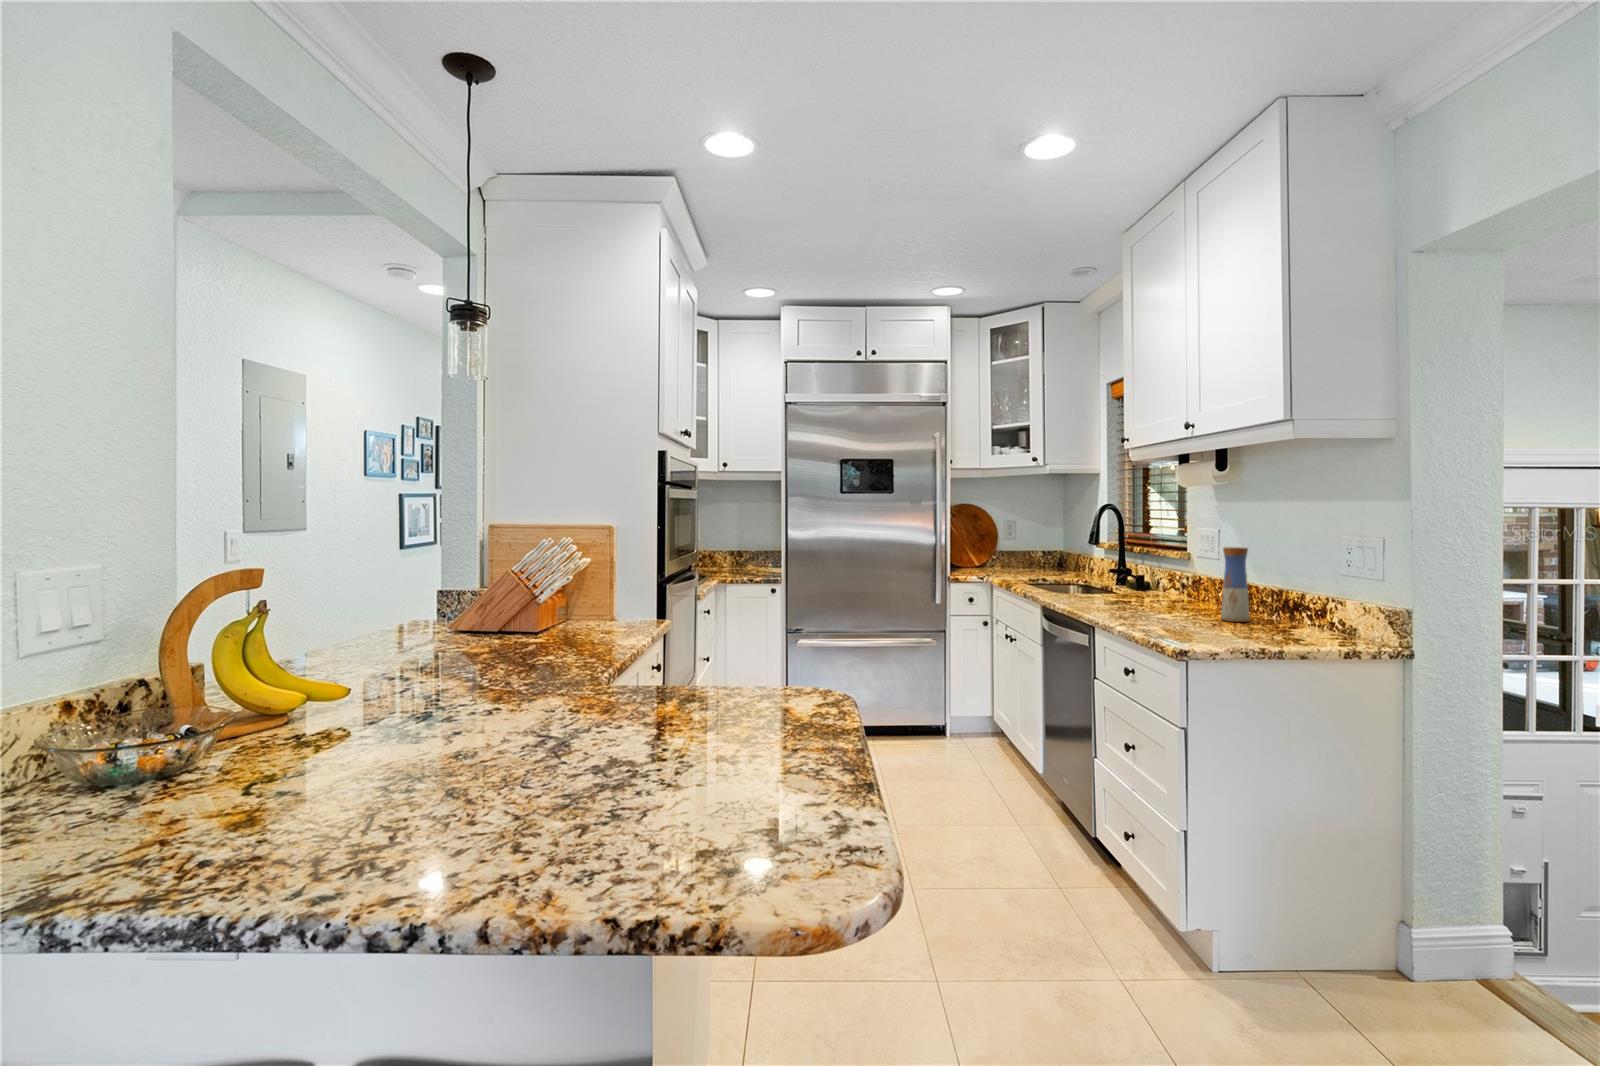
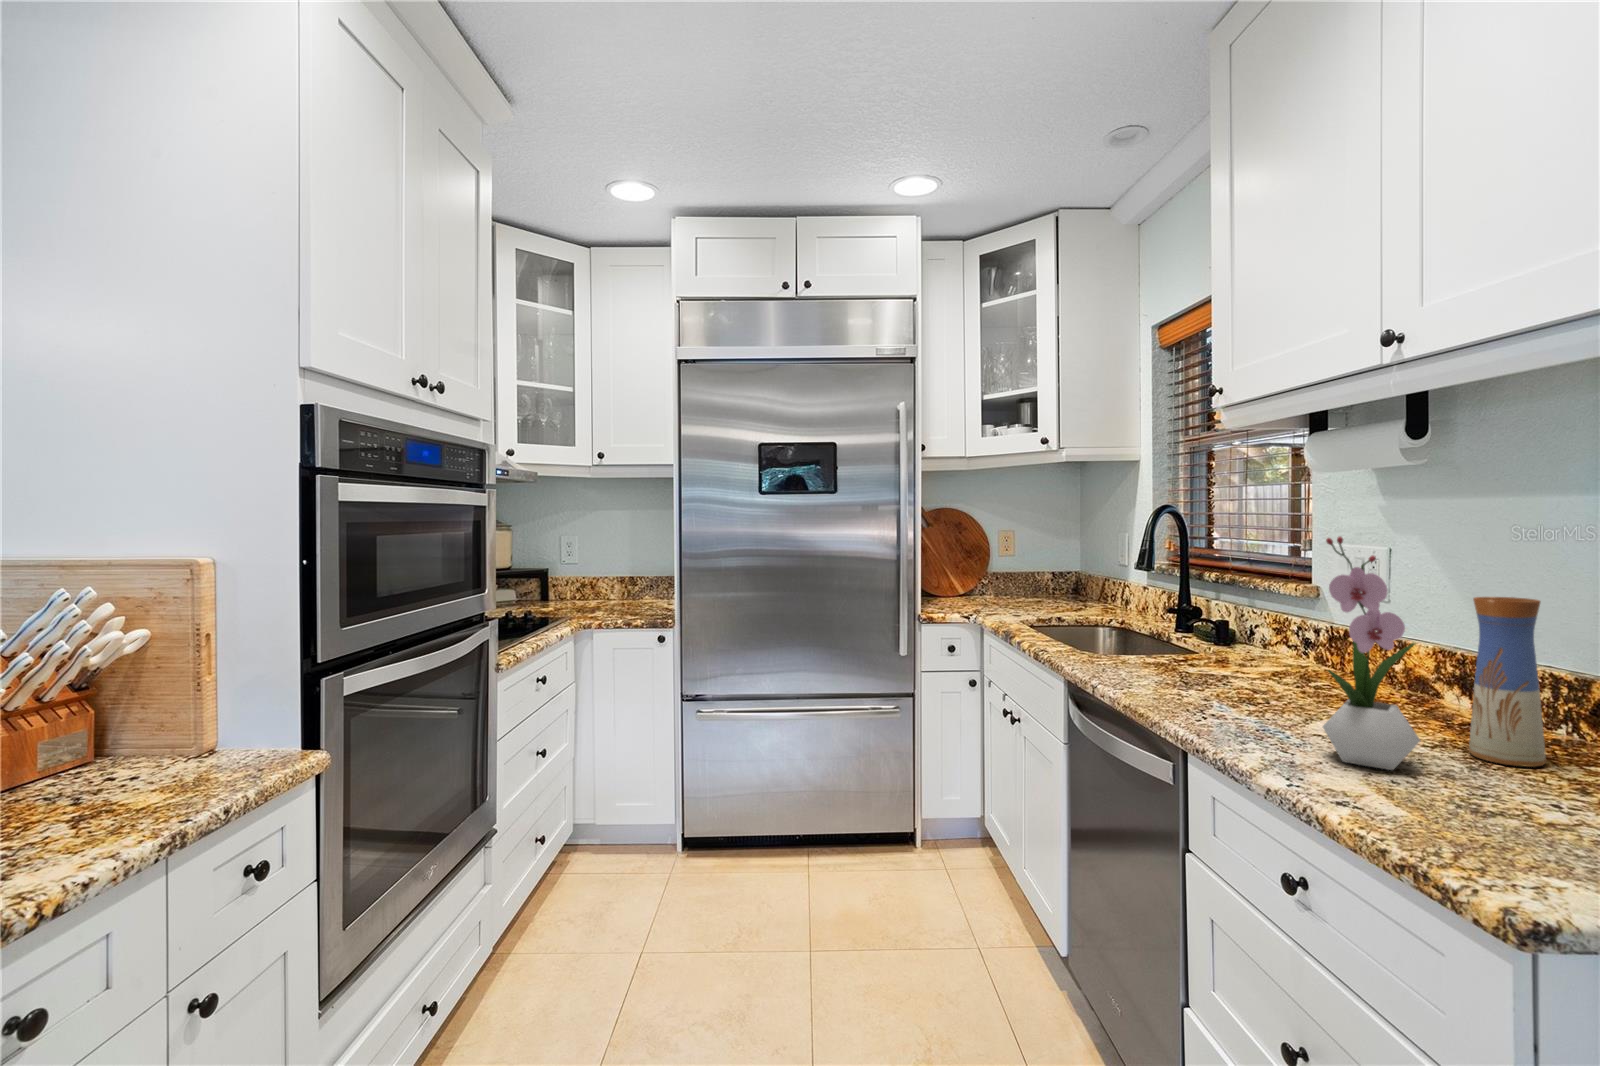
flower arrangement: none [1152,518,1193,622] -> present [1323,537,1420,770]

